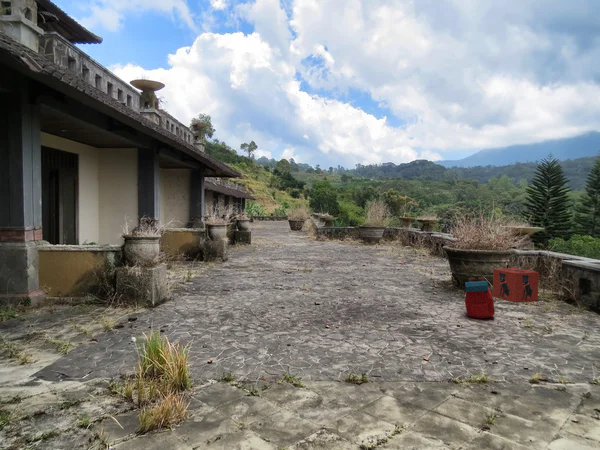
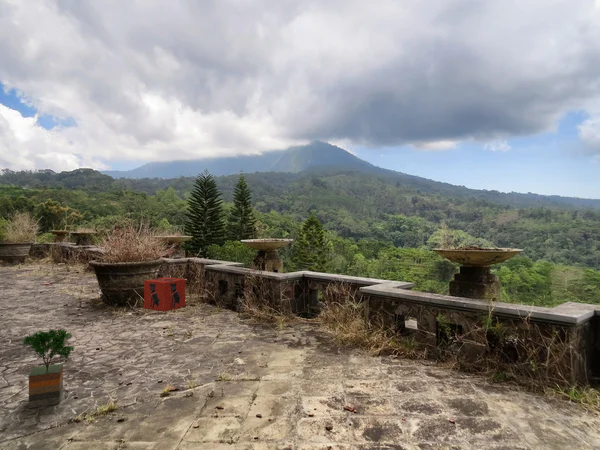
backpack: present [465,277,495,318] -> none [108,291,141,336]
potted tree: none [408,299,450,363] -> present [22,329,75,408]

